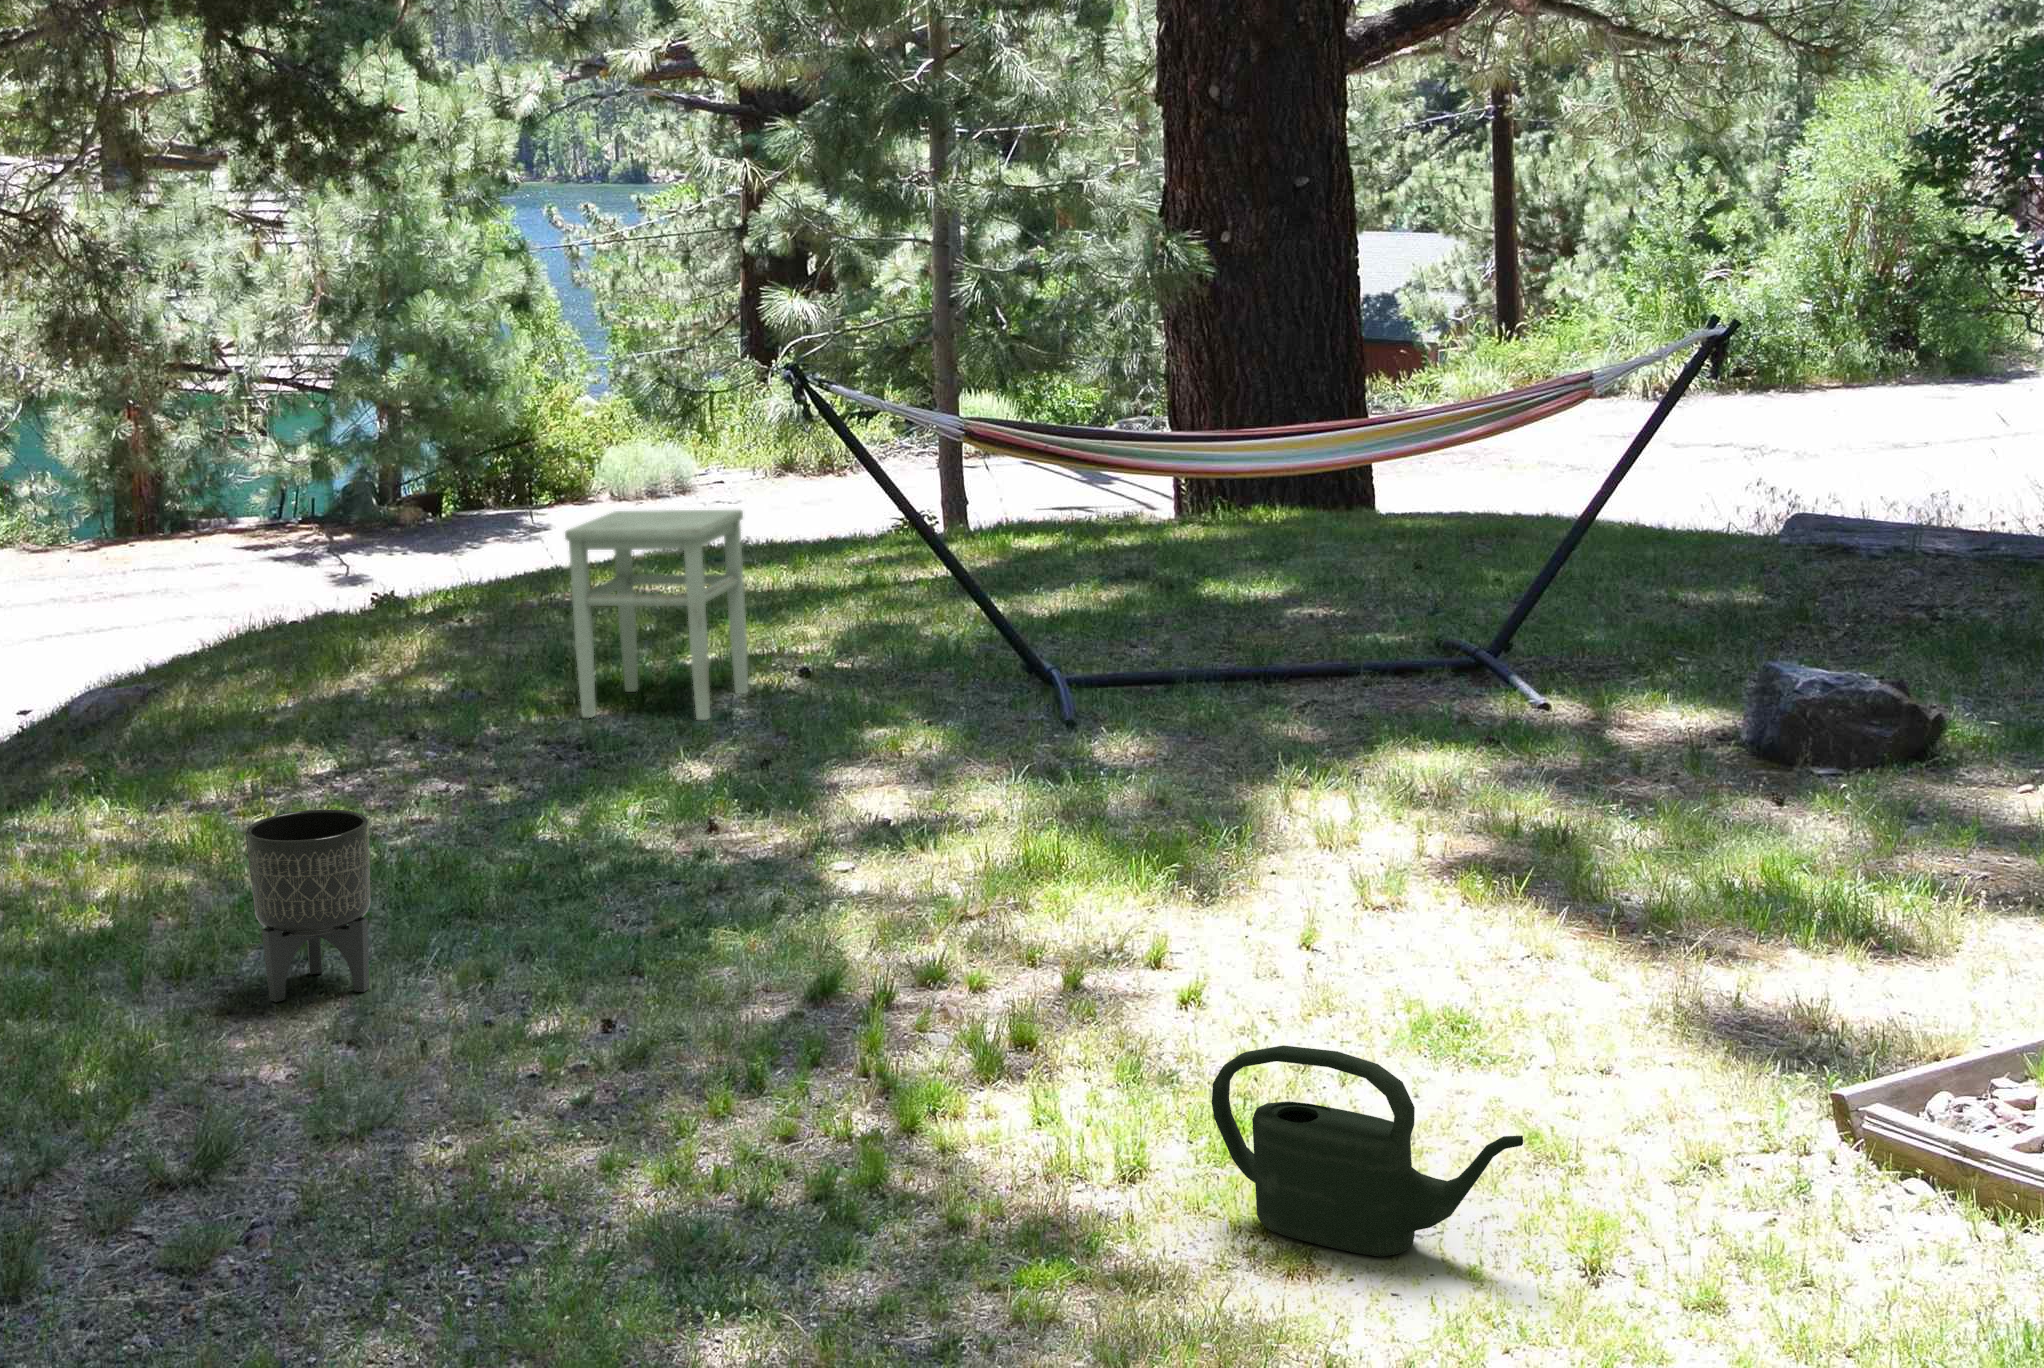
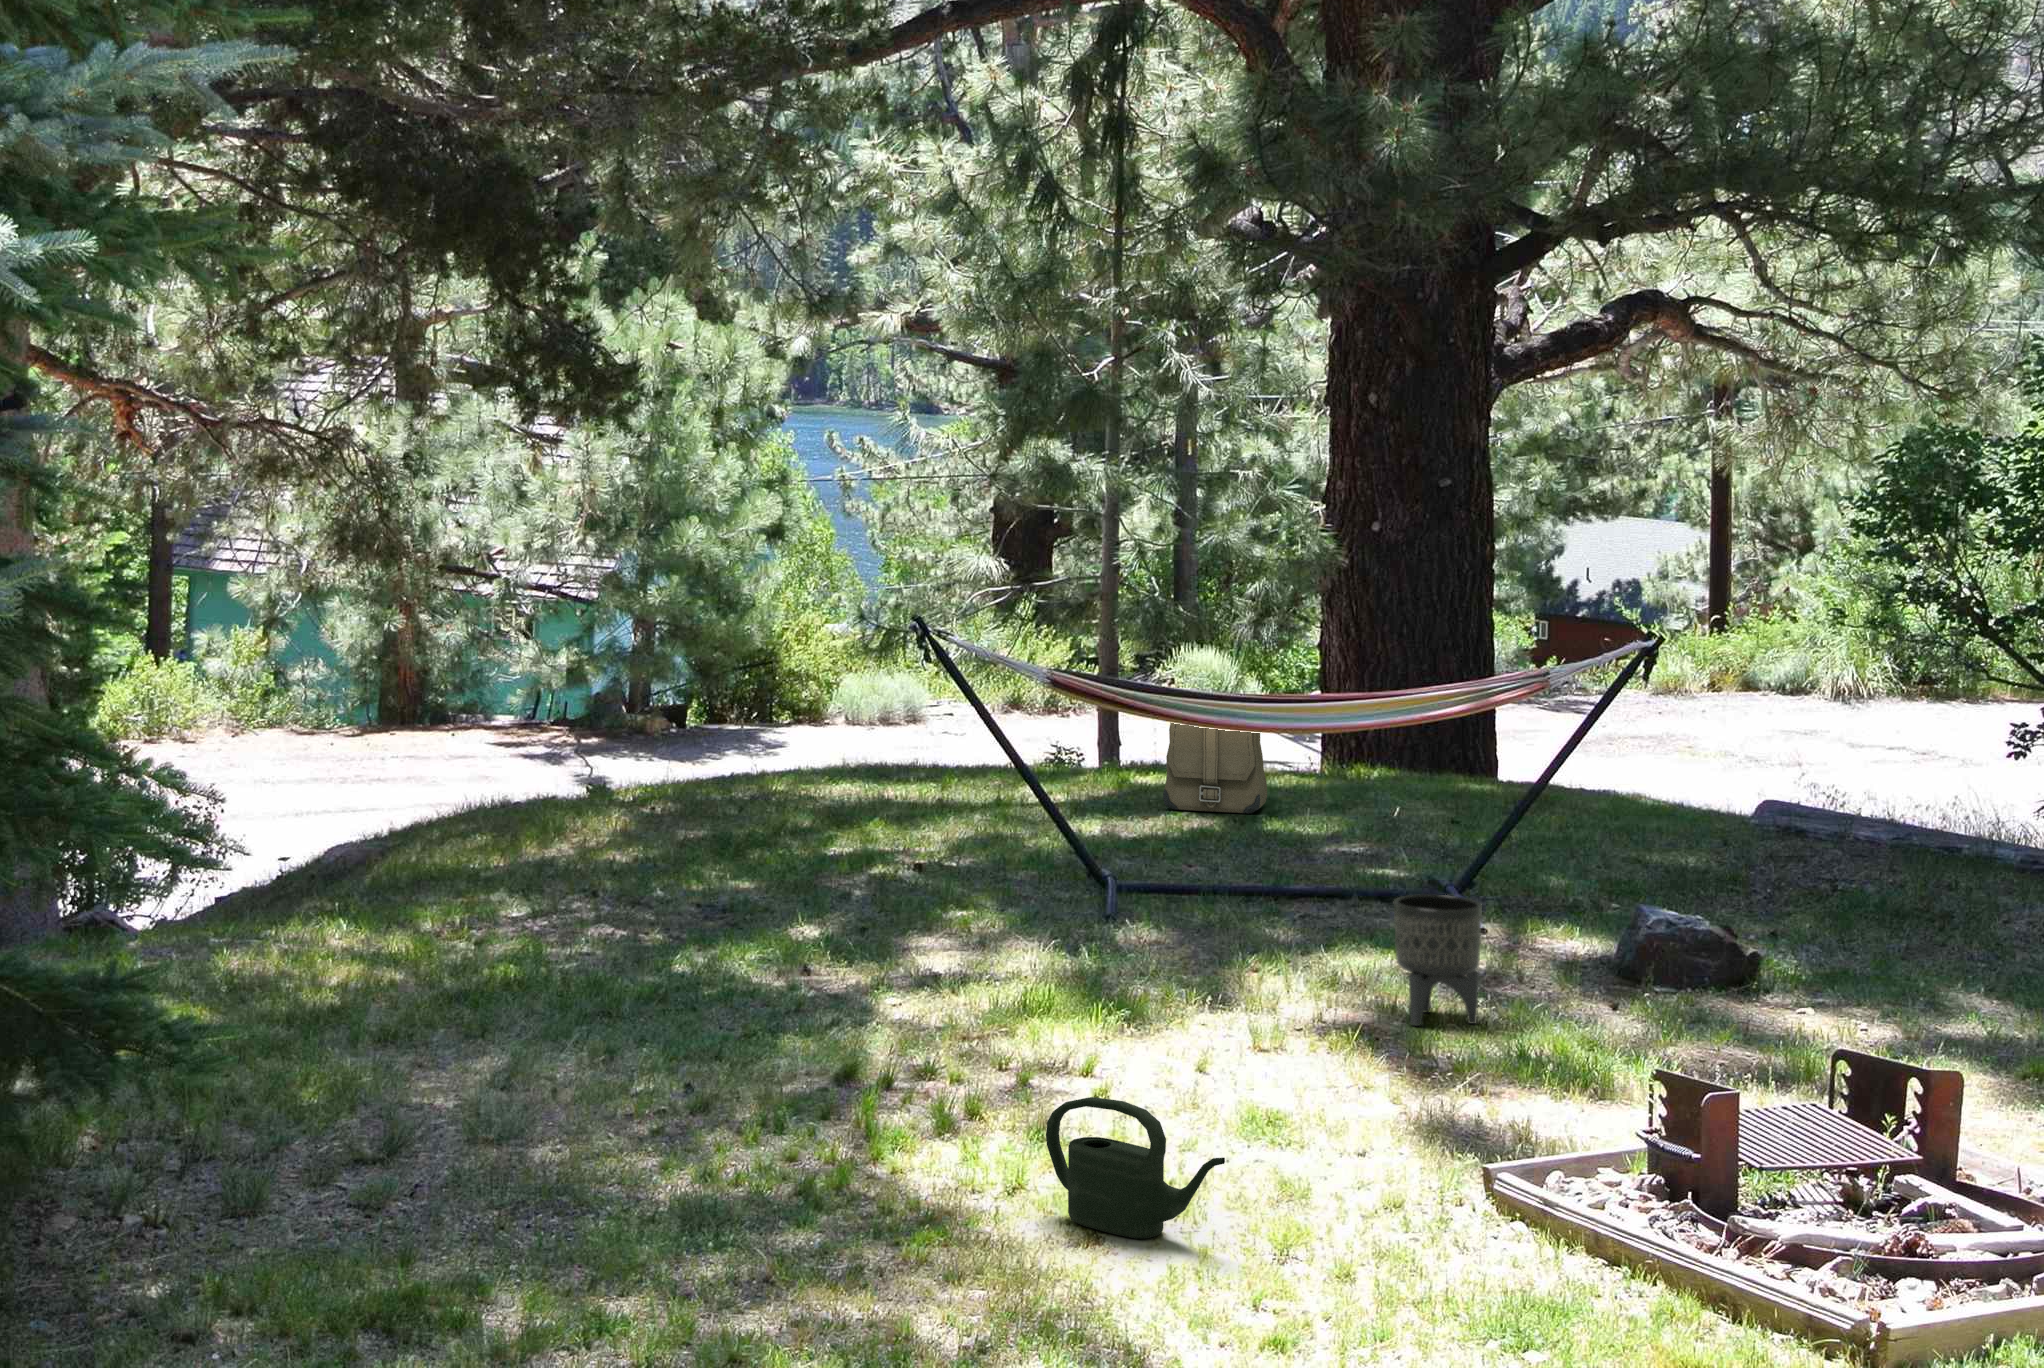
backpack: none [1054,437,1173,577] -> present [1163,723,1267,814]
stool: present [565,510,748,720] -> none [728,722,877,898]
planter: present [246,809,370,1002] -> present [1394,894,1482,1026]

